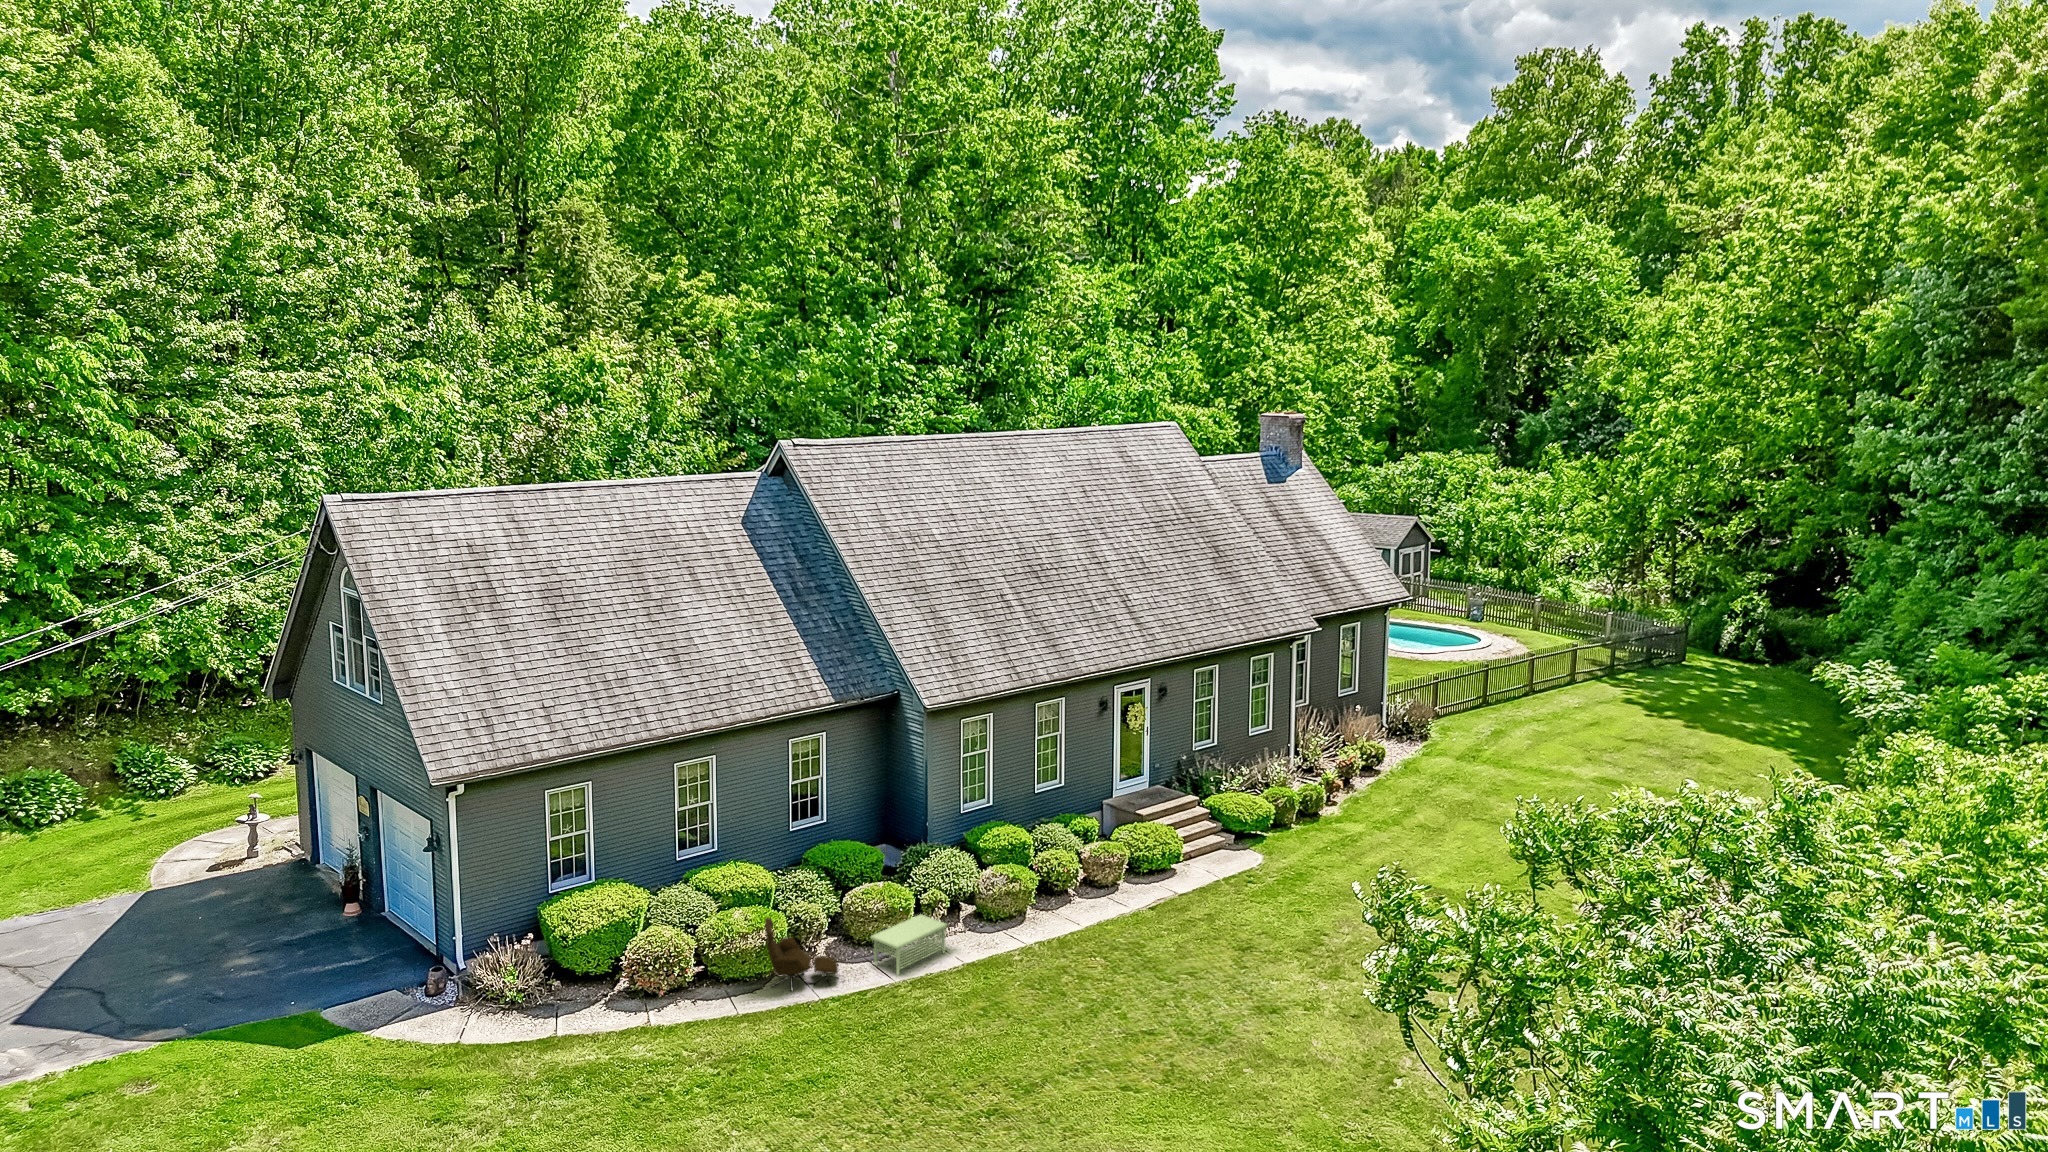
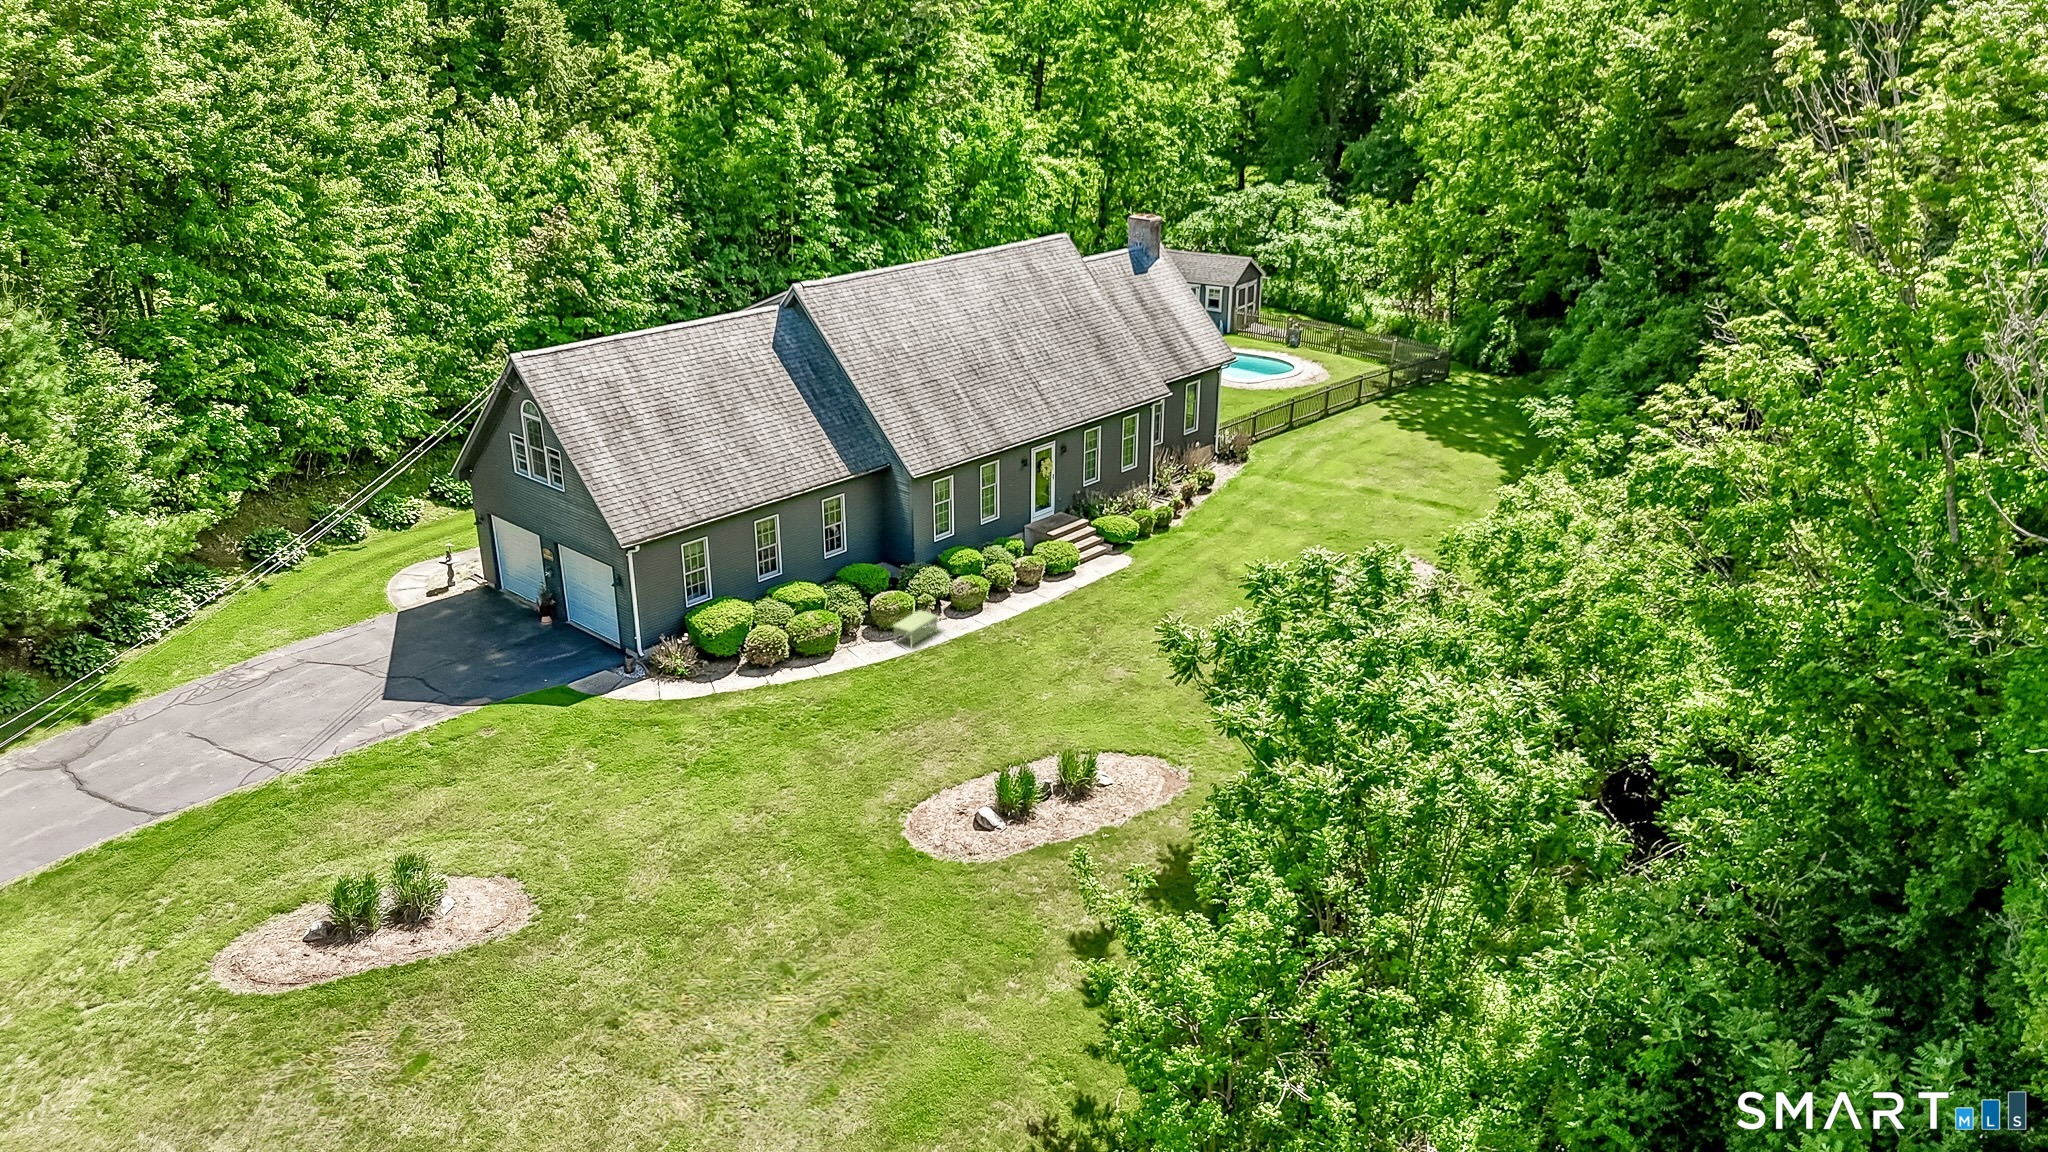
lounge chair: present [765,917,838,991] -> none [828,617,876,661]

